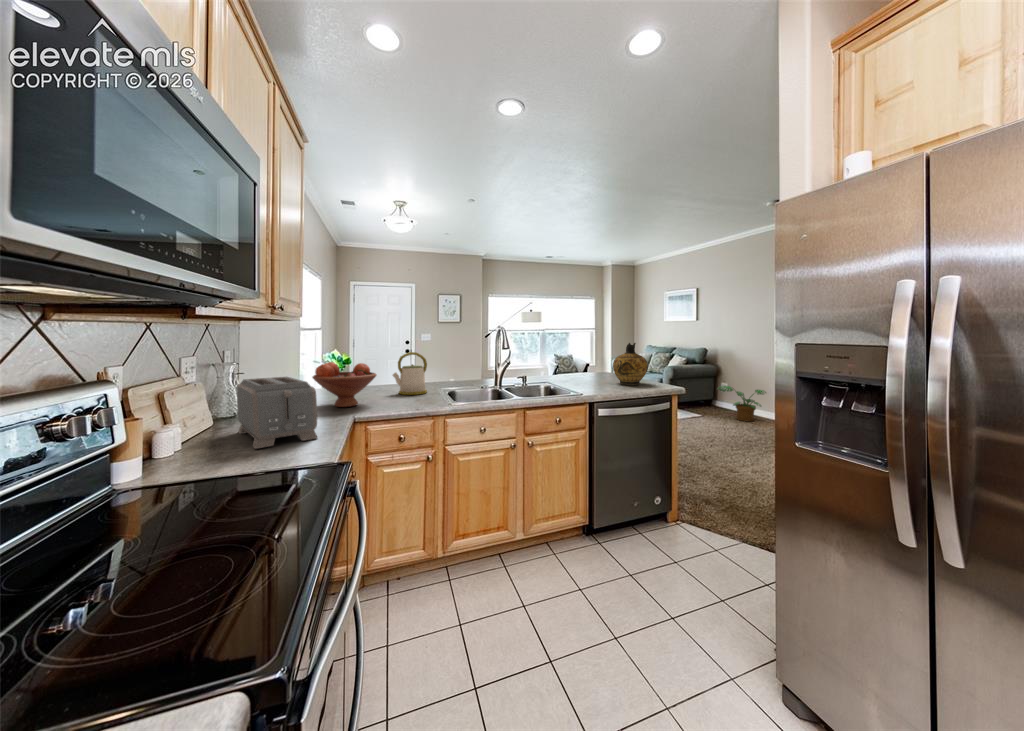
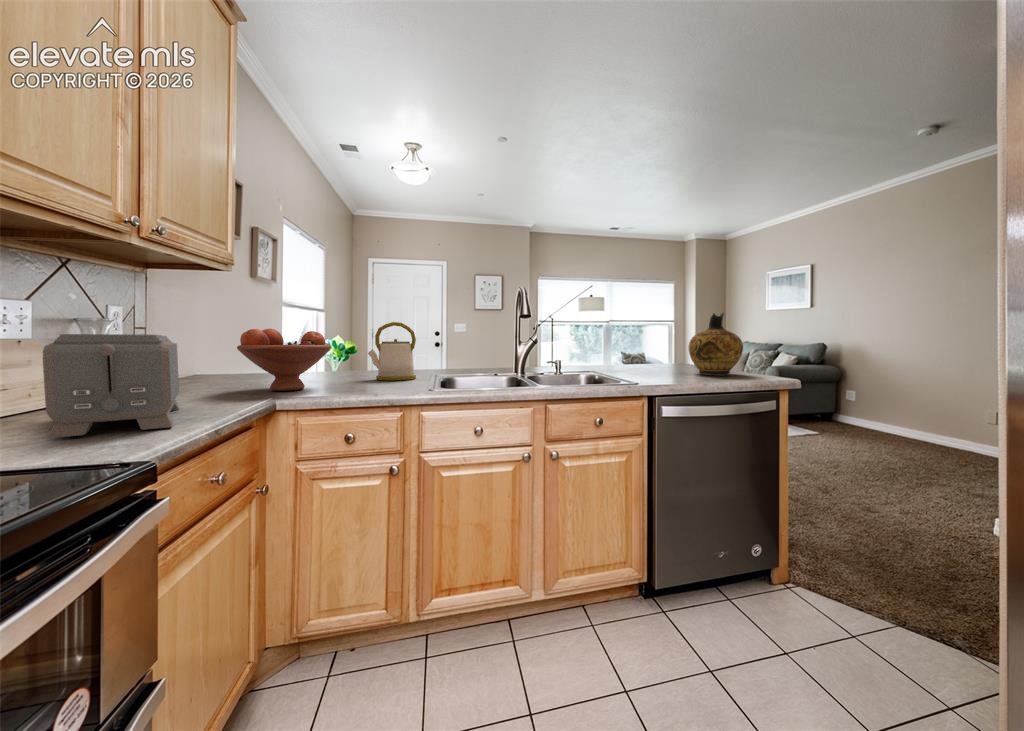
potted plant: present [717,386,766,421] -> none [842,391,921,441]

